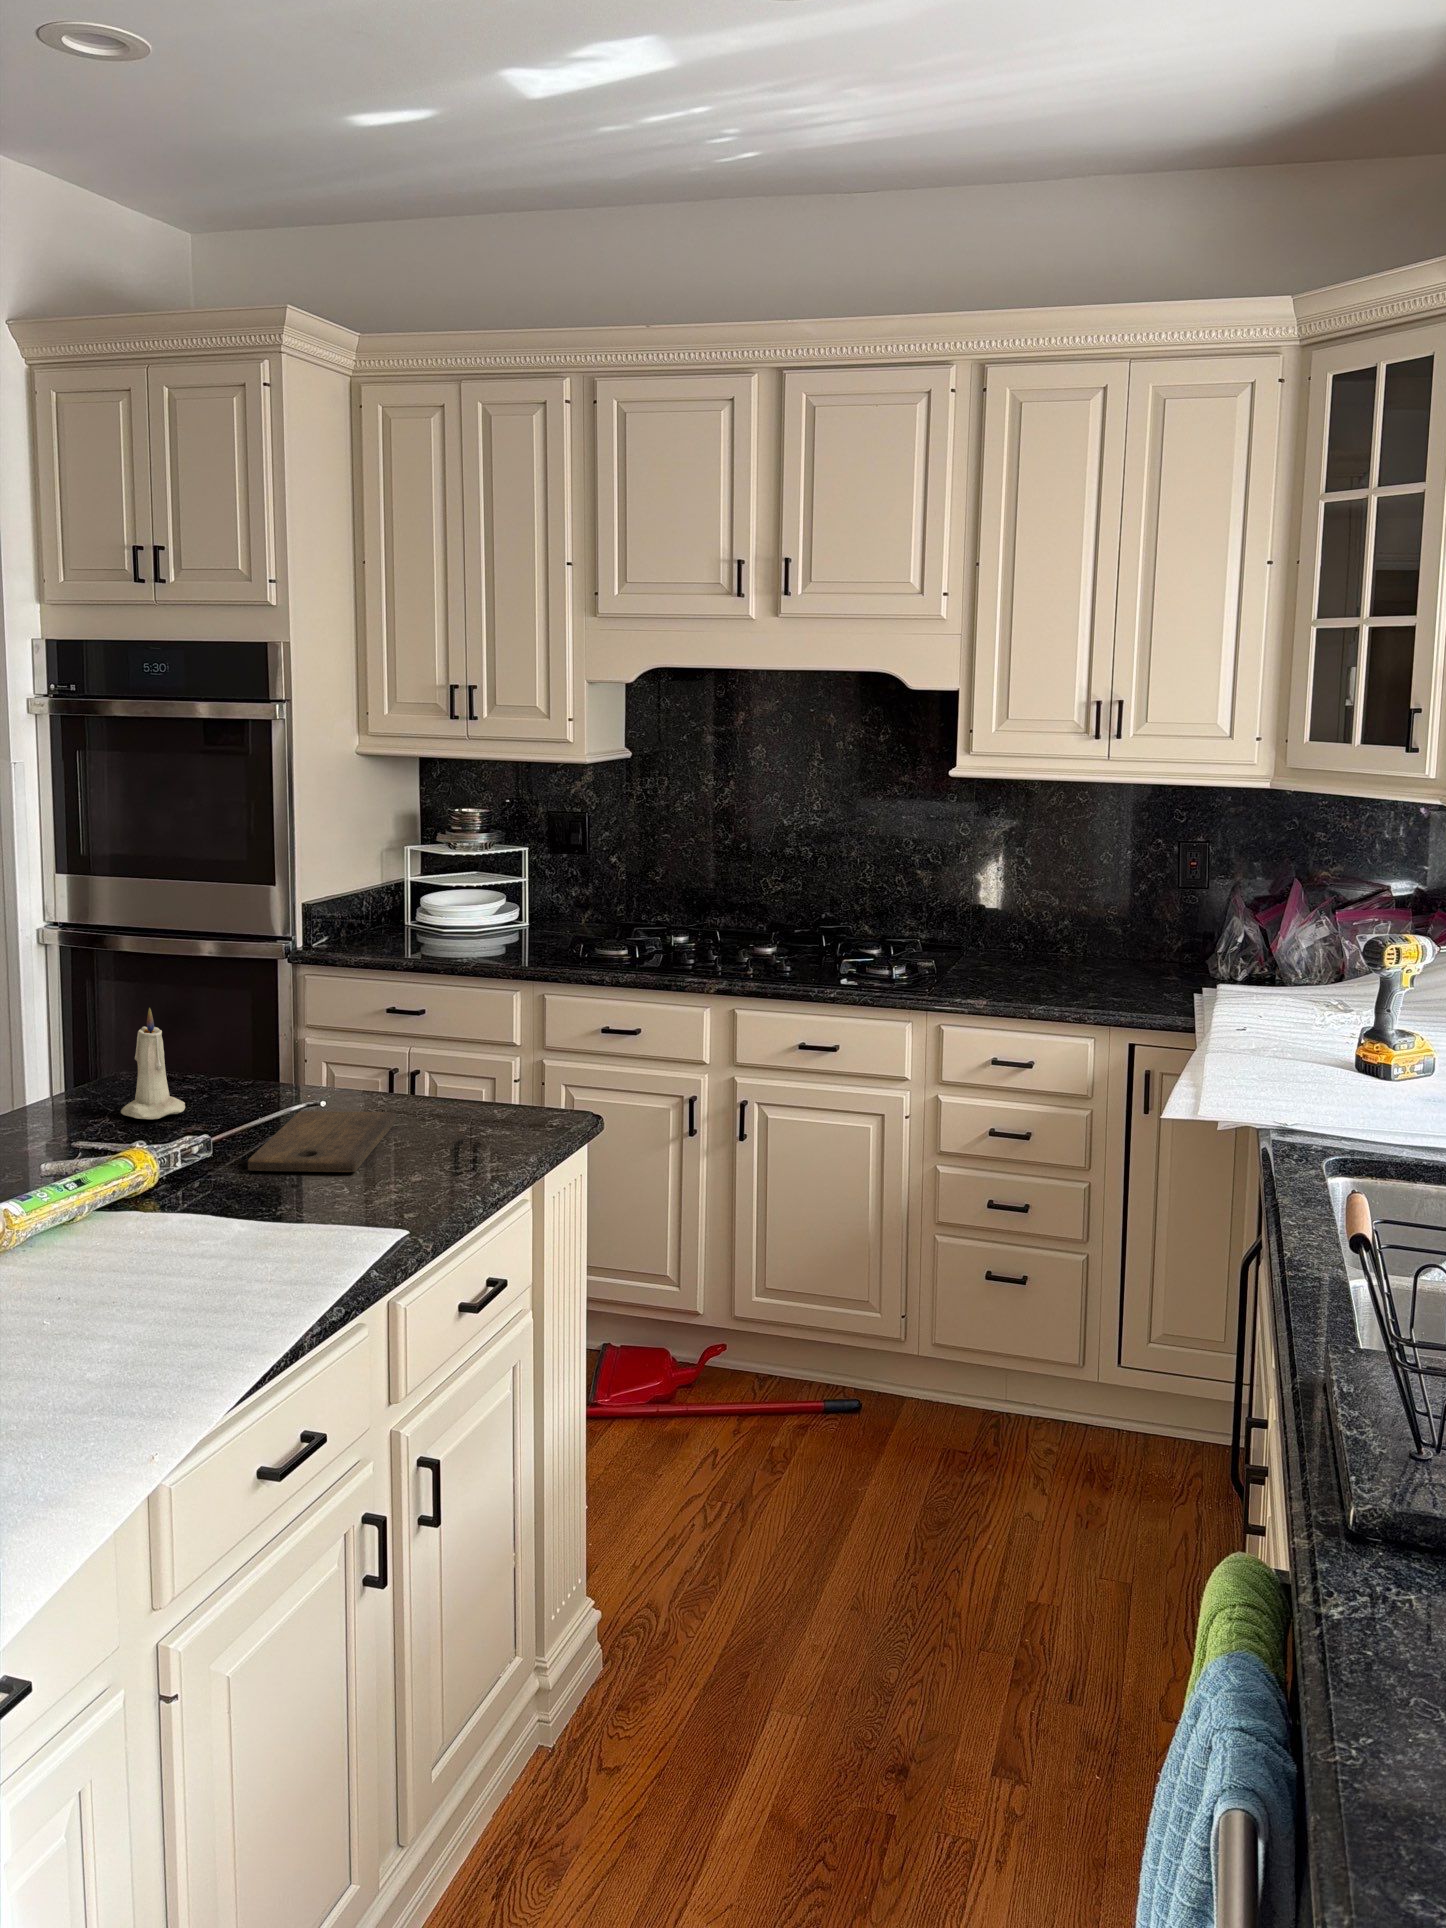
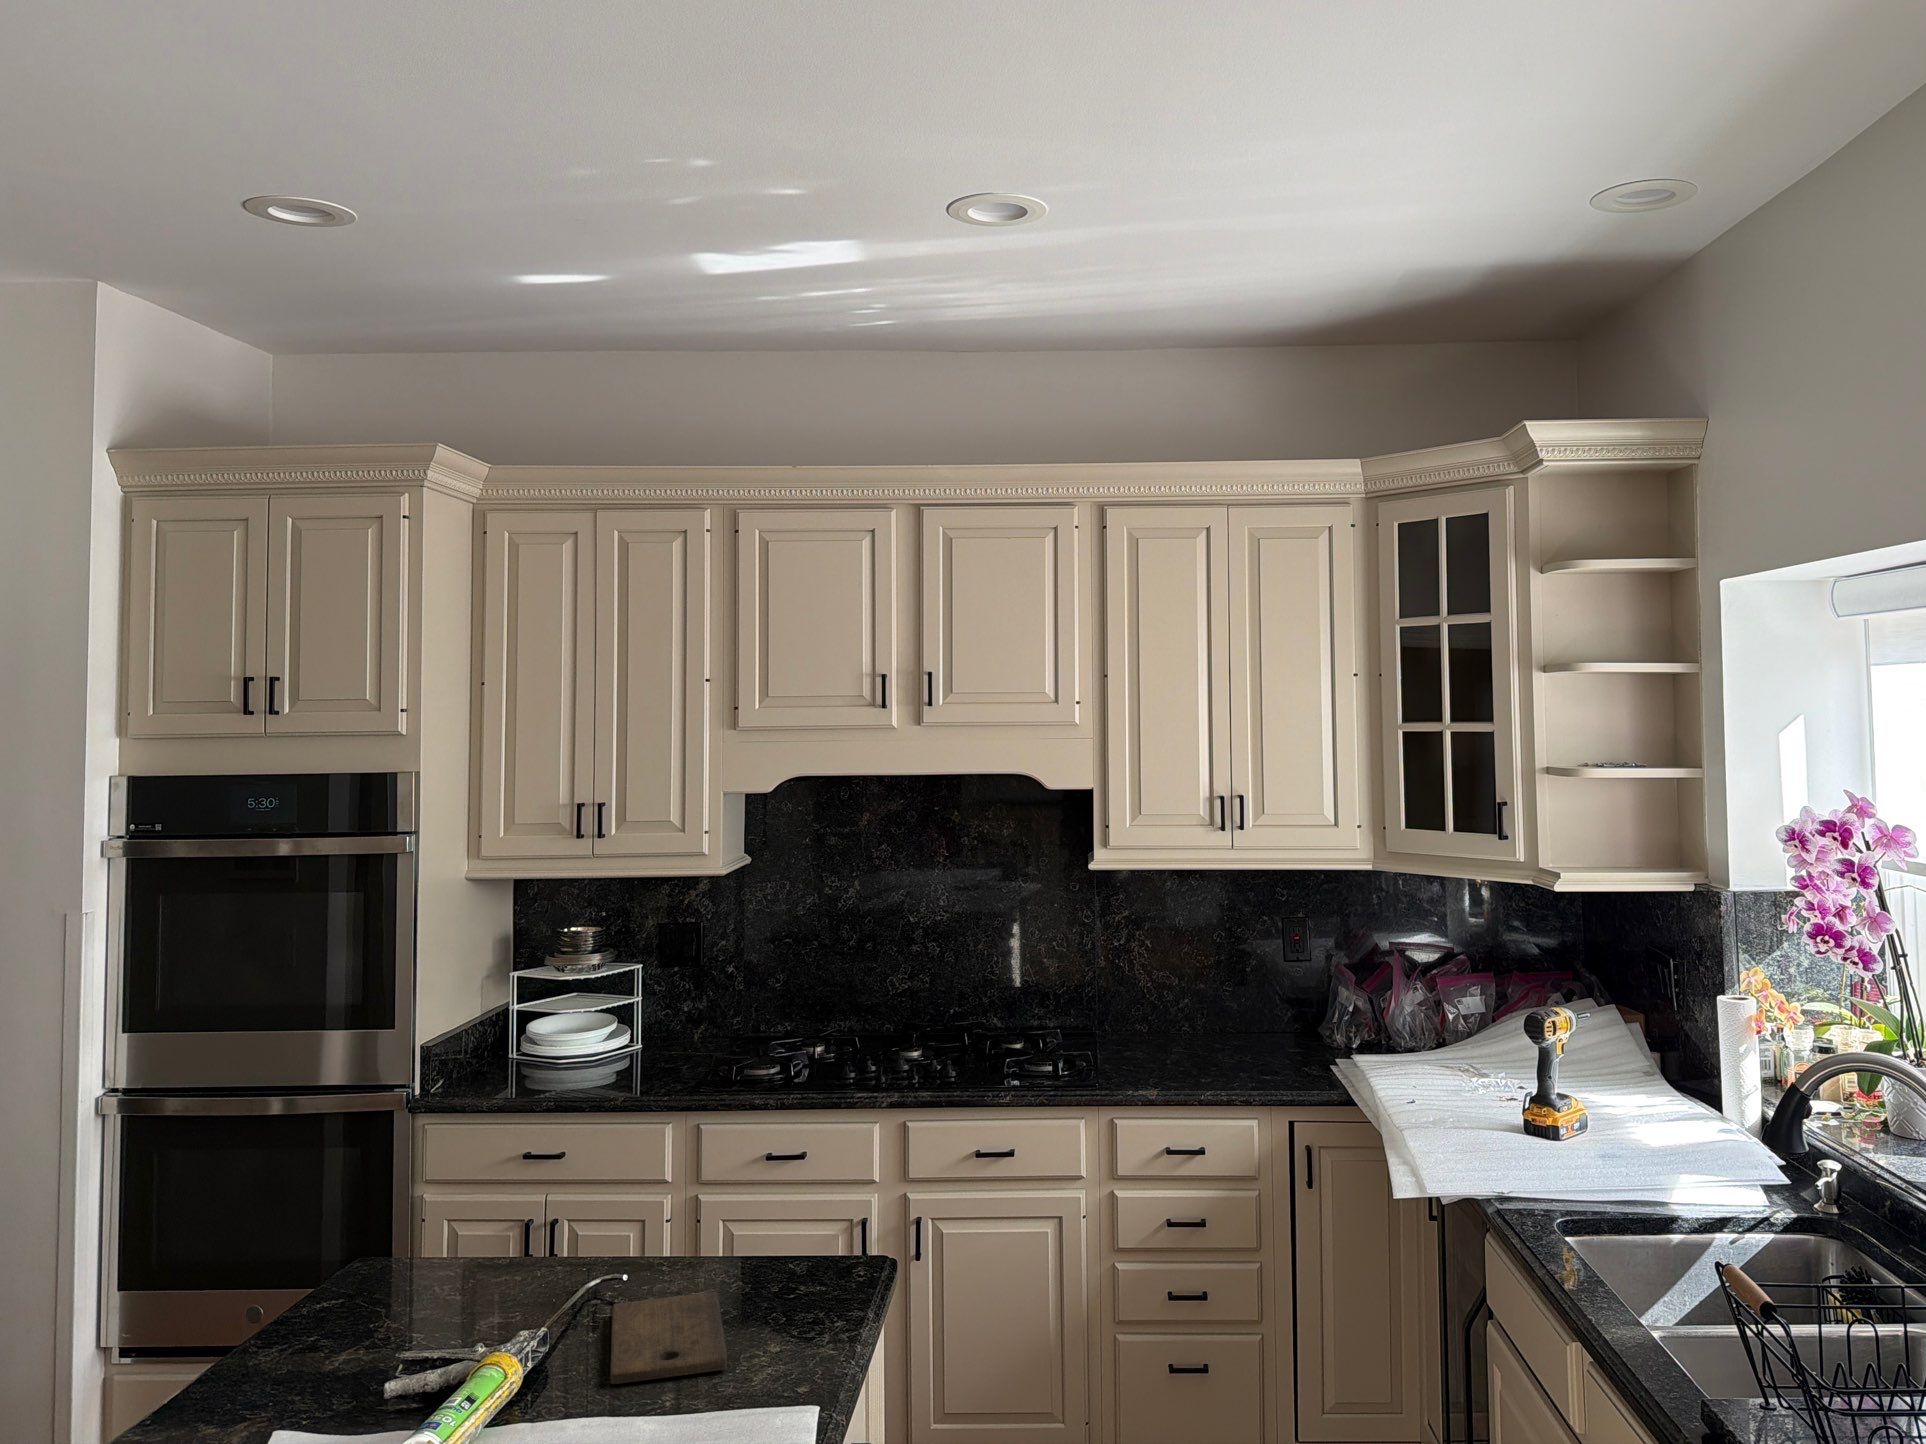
candle: present [121,1008,185,1120] -> none [409,1209,480,1338]

